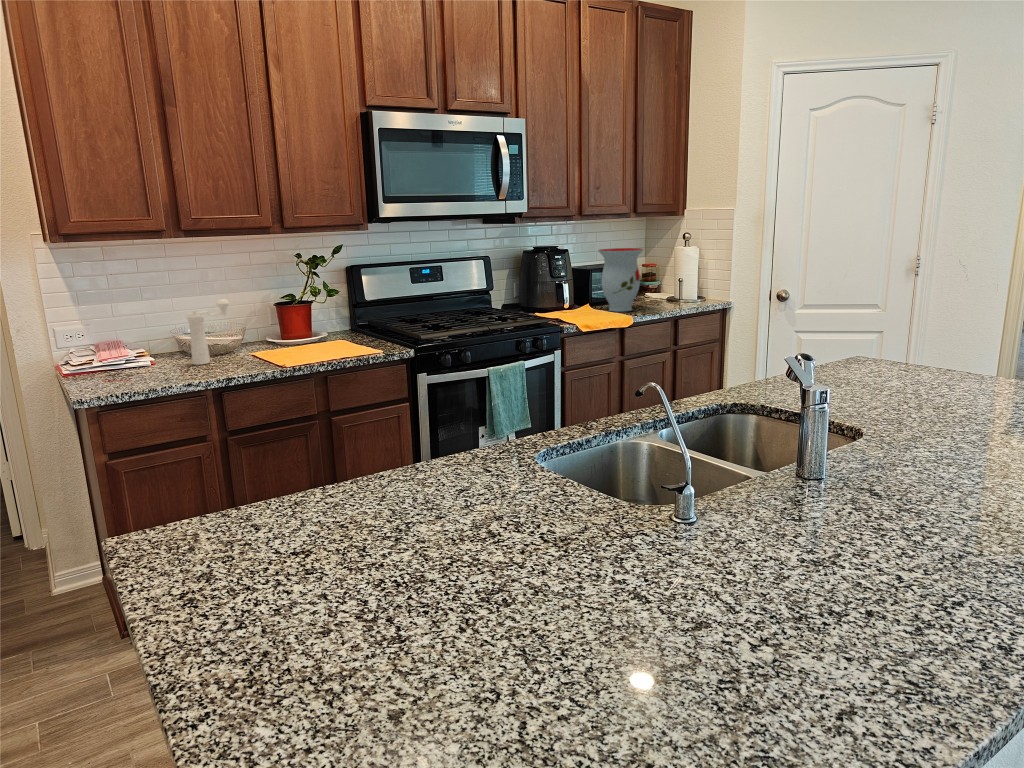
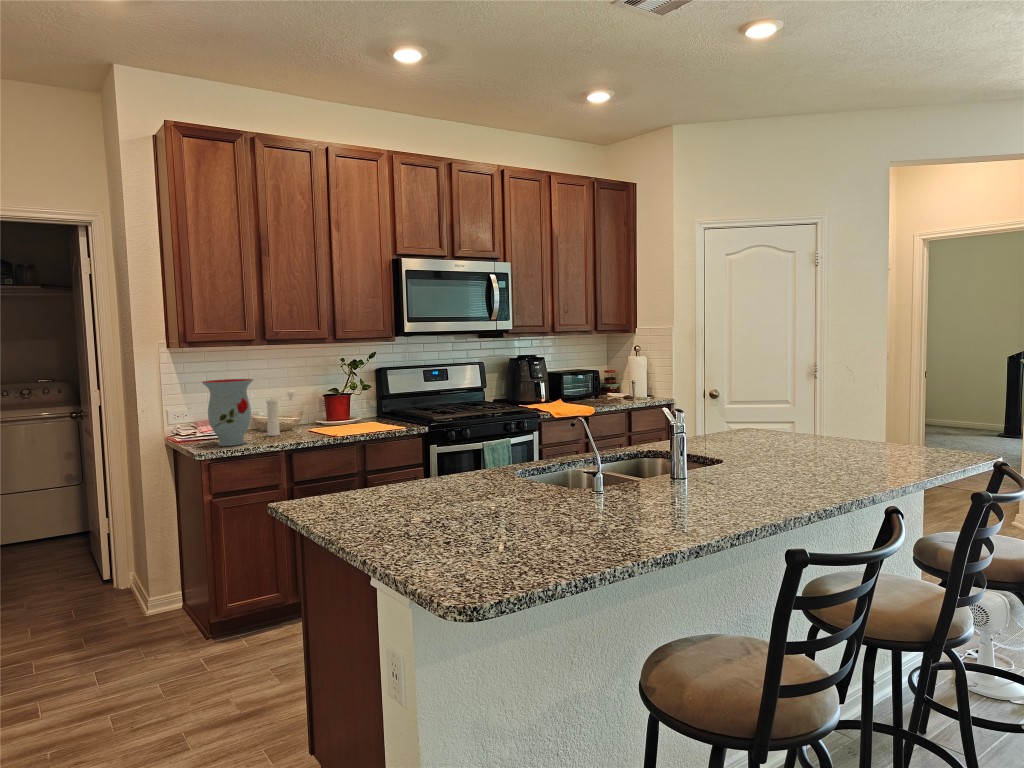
vase: present [598,248,644,312] -> present [202,379,253,446]

